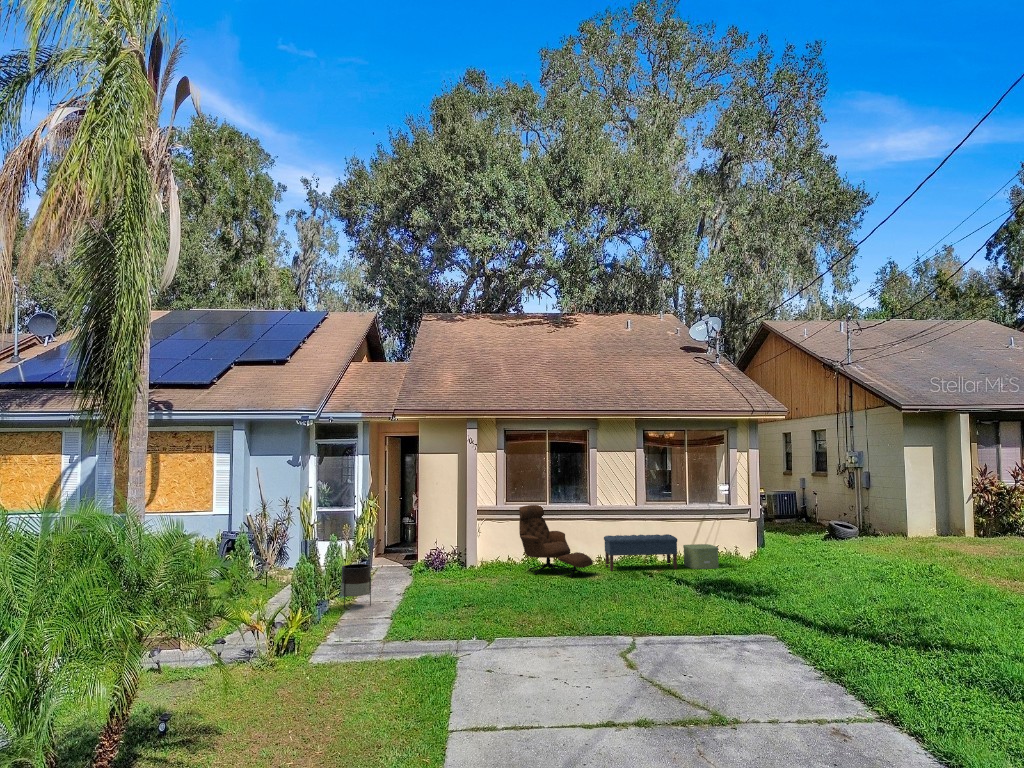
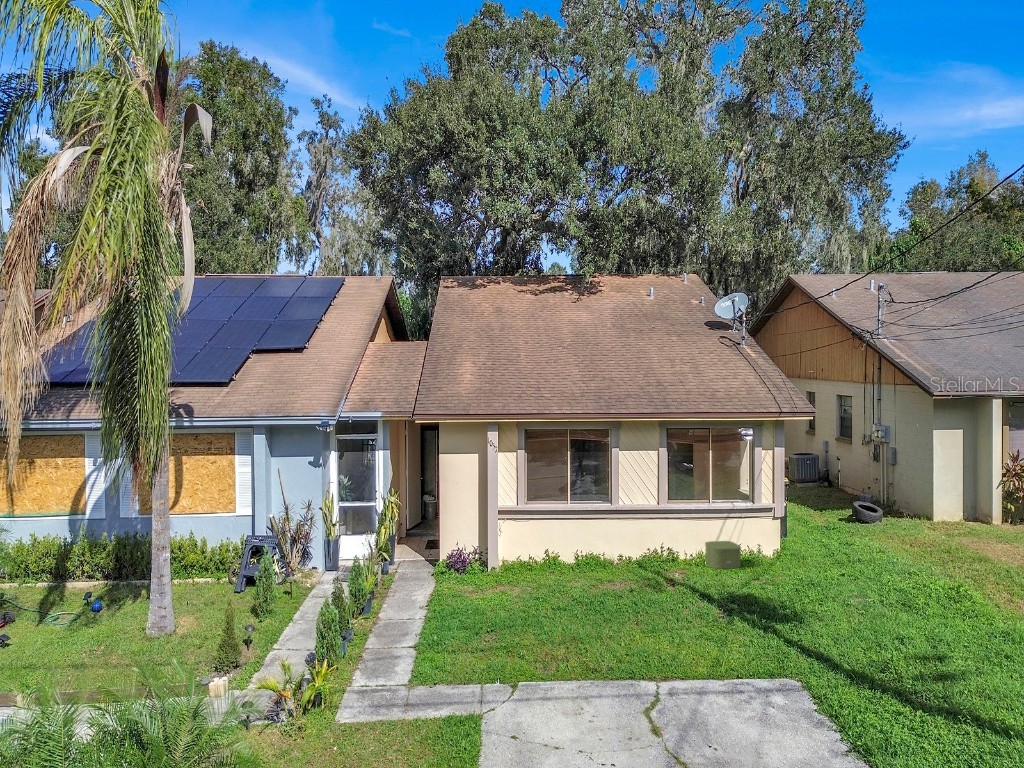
lounge chair: present [519,505,593,578] -> none [540,503,614,582]
bench: present [604,534,677,571] -> none [625,532,700,571]
planter: present [341,564,371,608] -> none [363,583,393,631]

